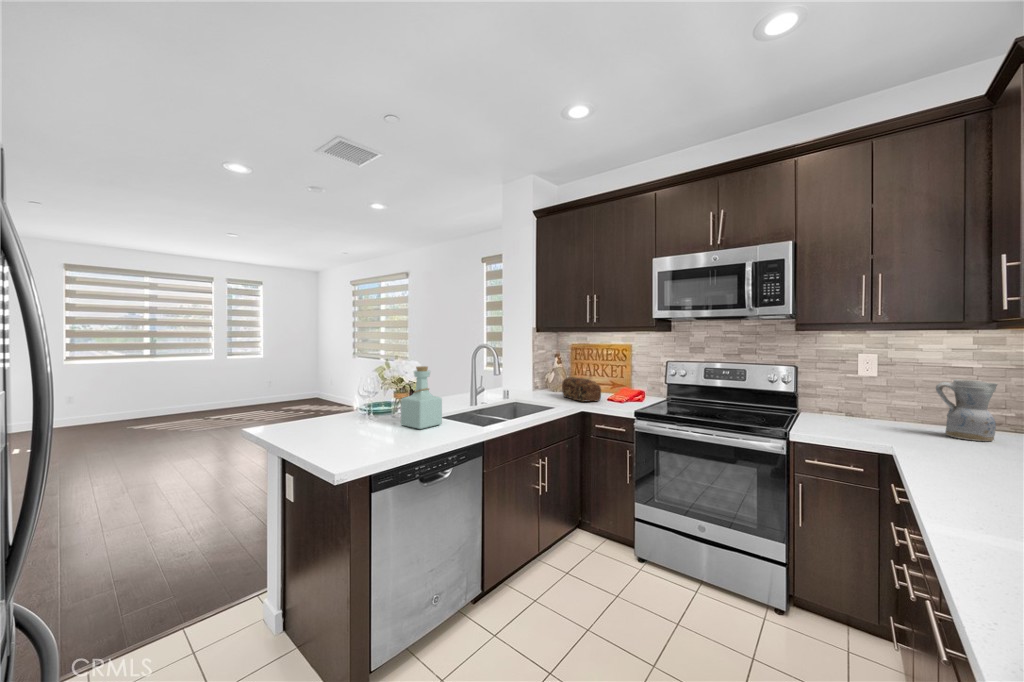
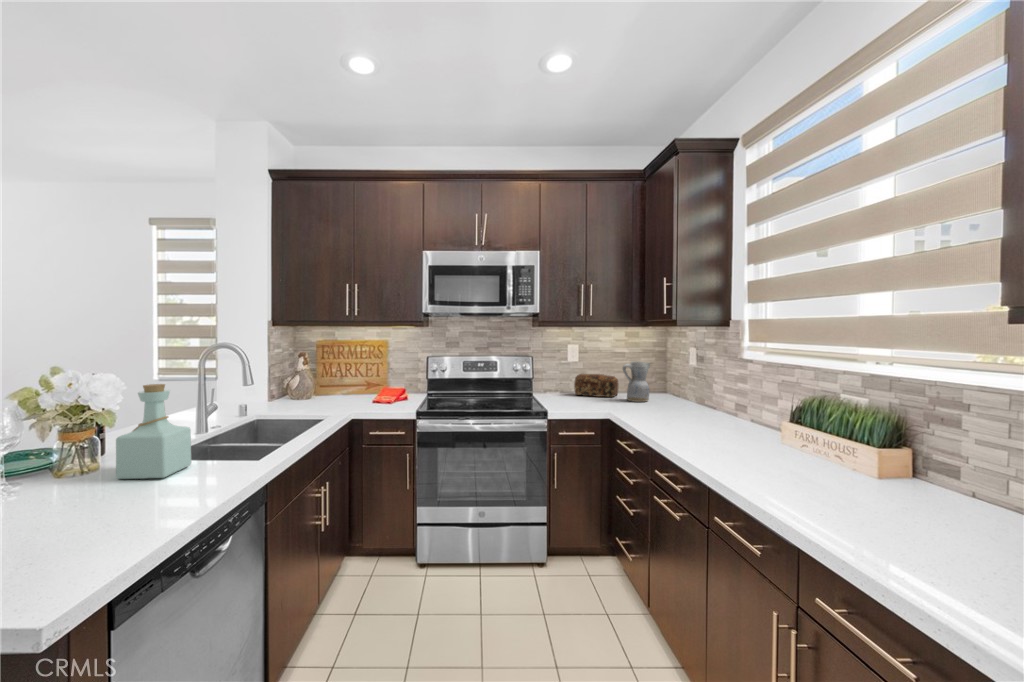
bread loaf: present [562,377,601,402] -> present [574,374,619,397]

